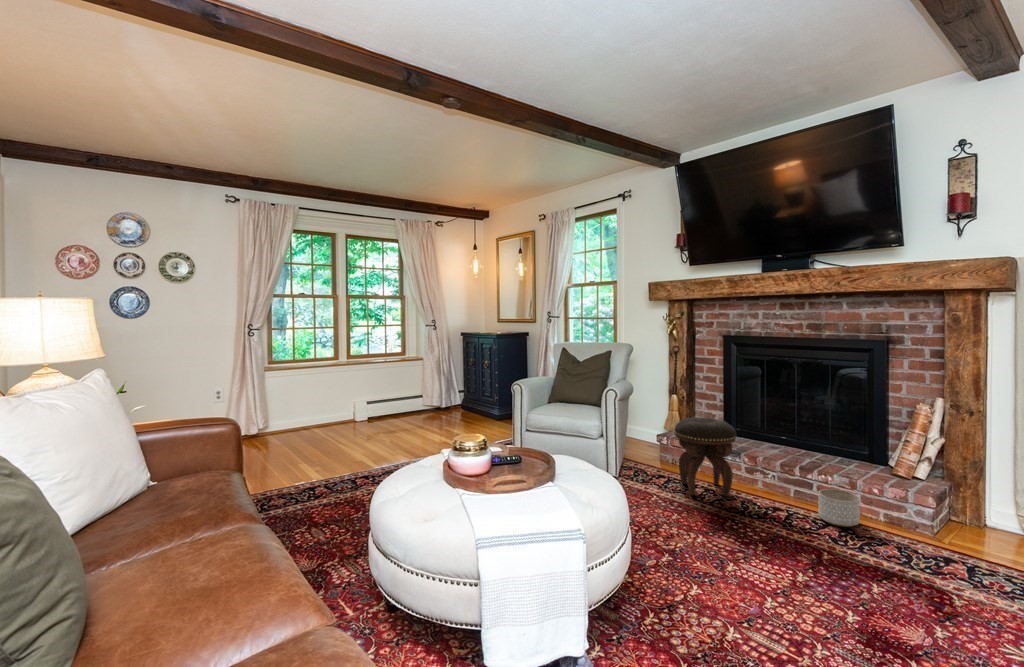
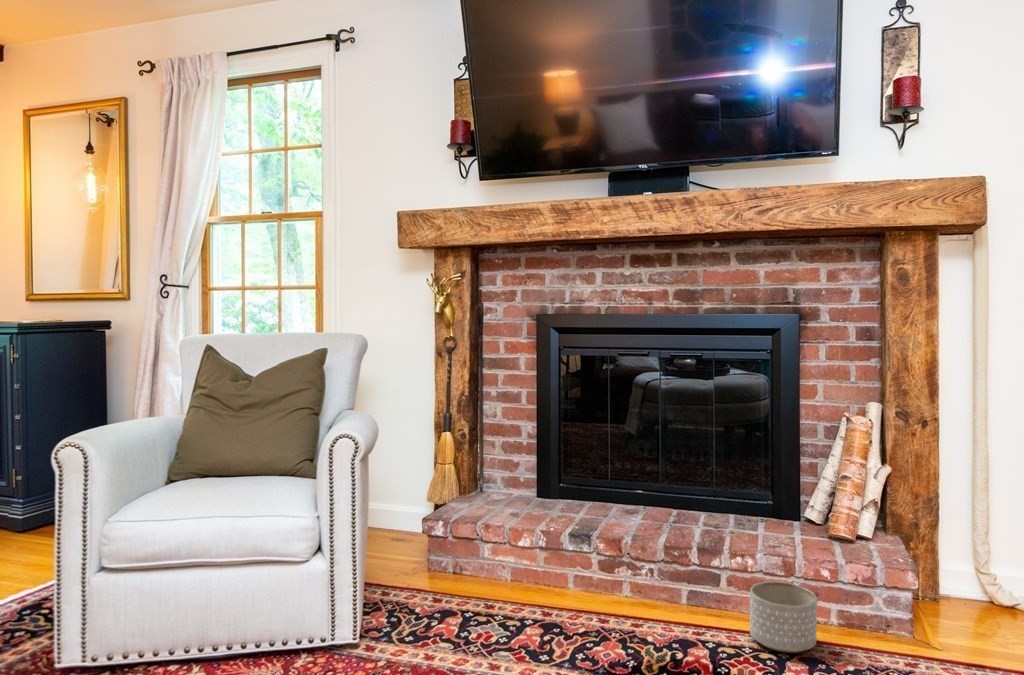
footstool: present [674,417,736,497] -> none [483,472,601,643]

